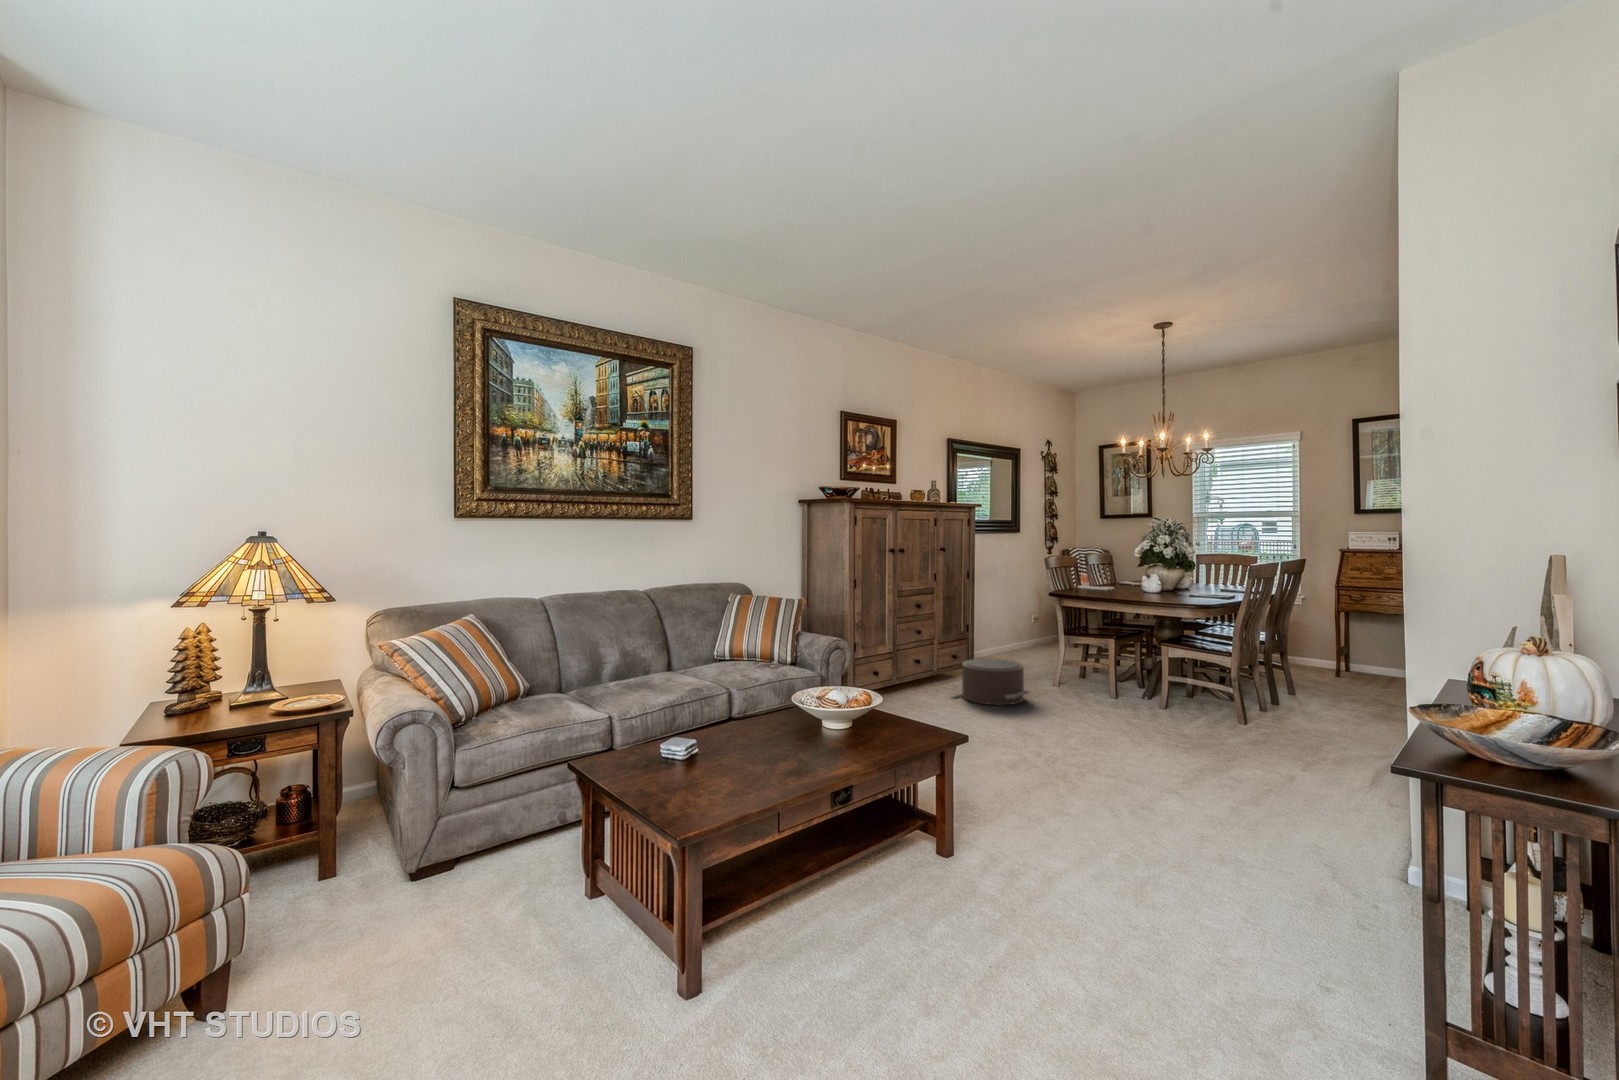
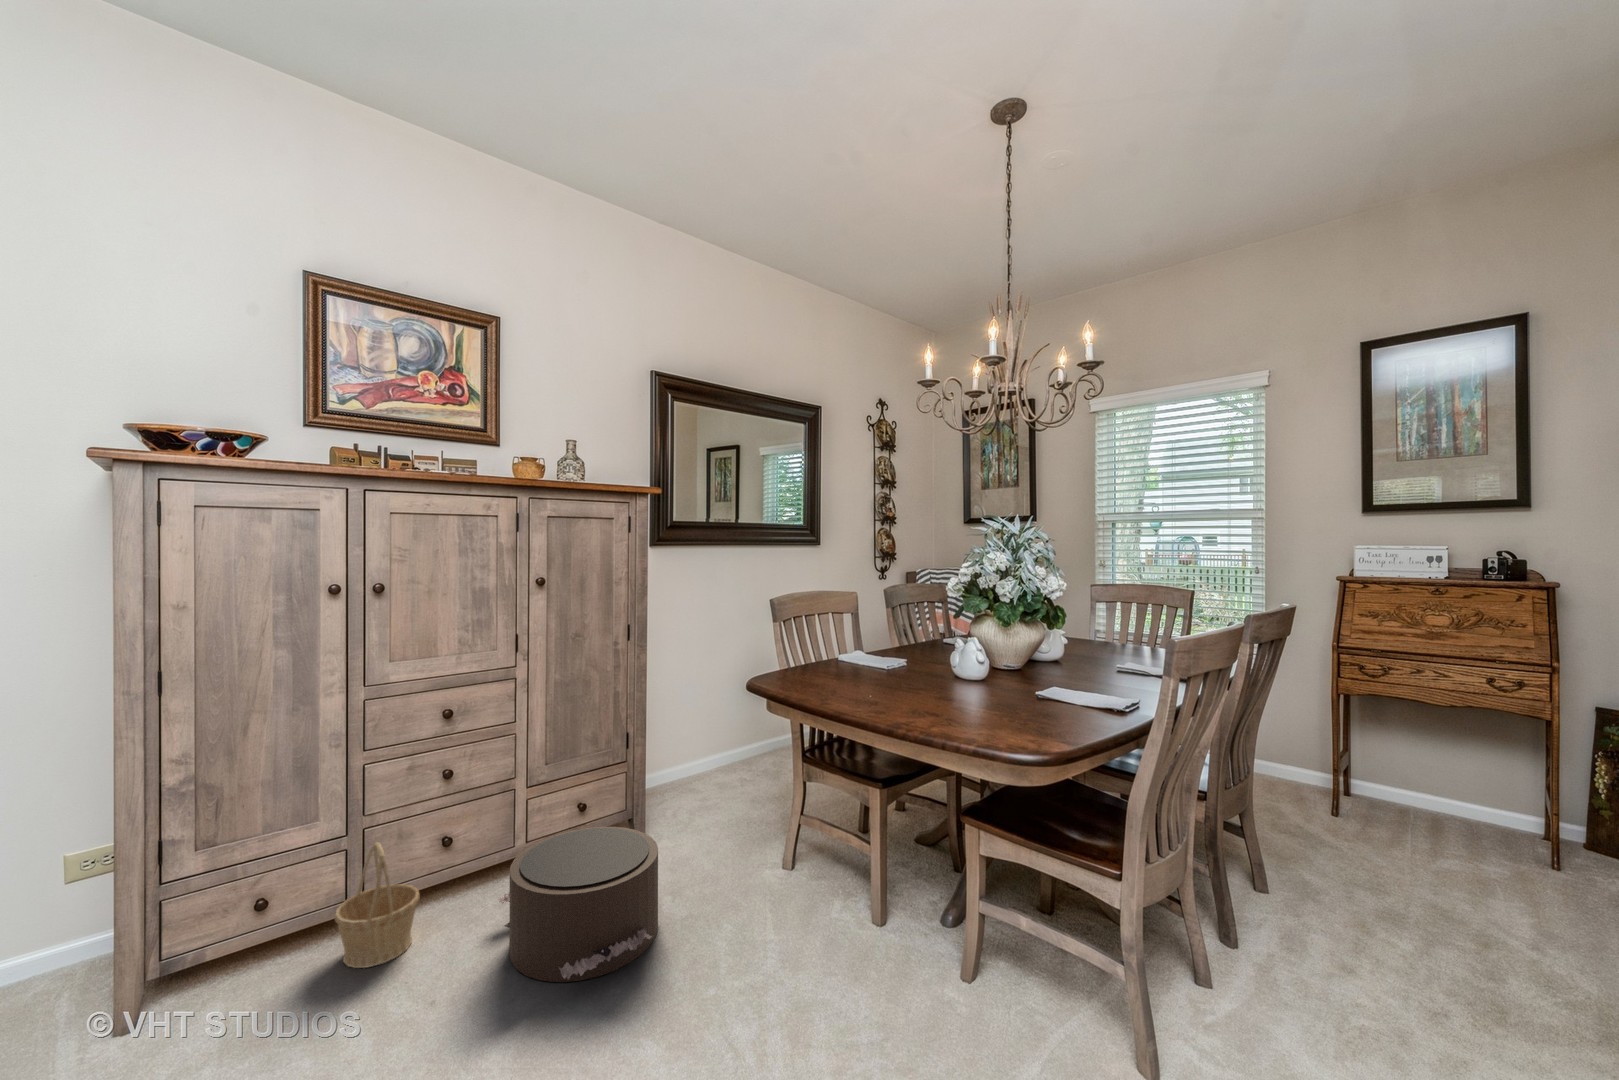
basket: none [896,656,926,703] -> present [335,842,419,968]

